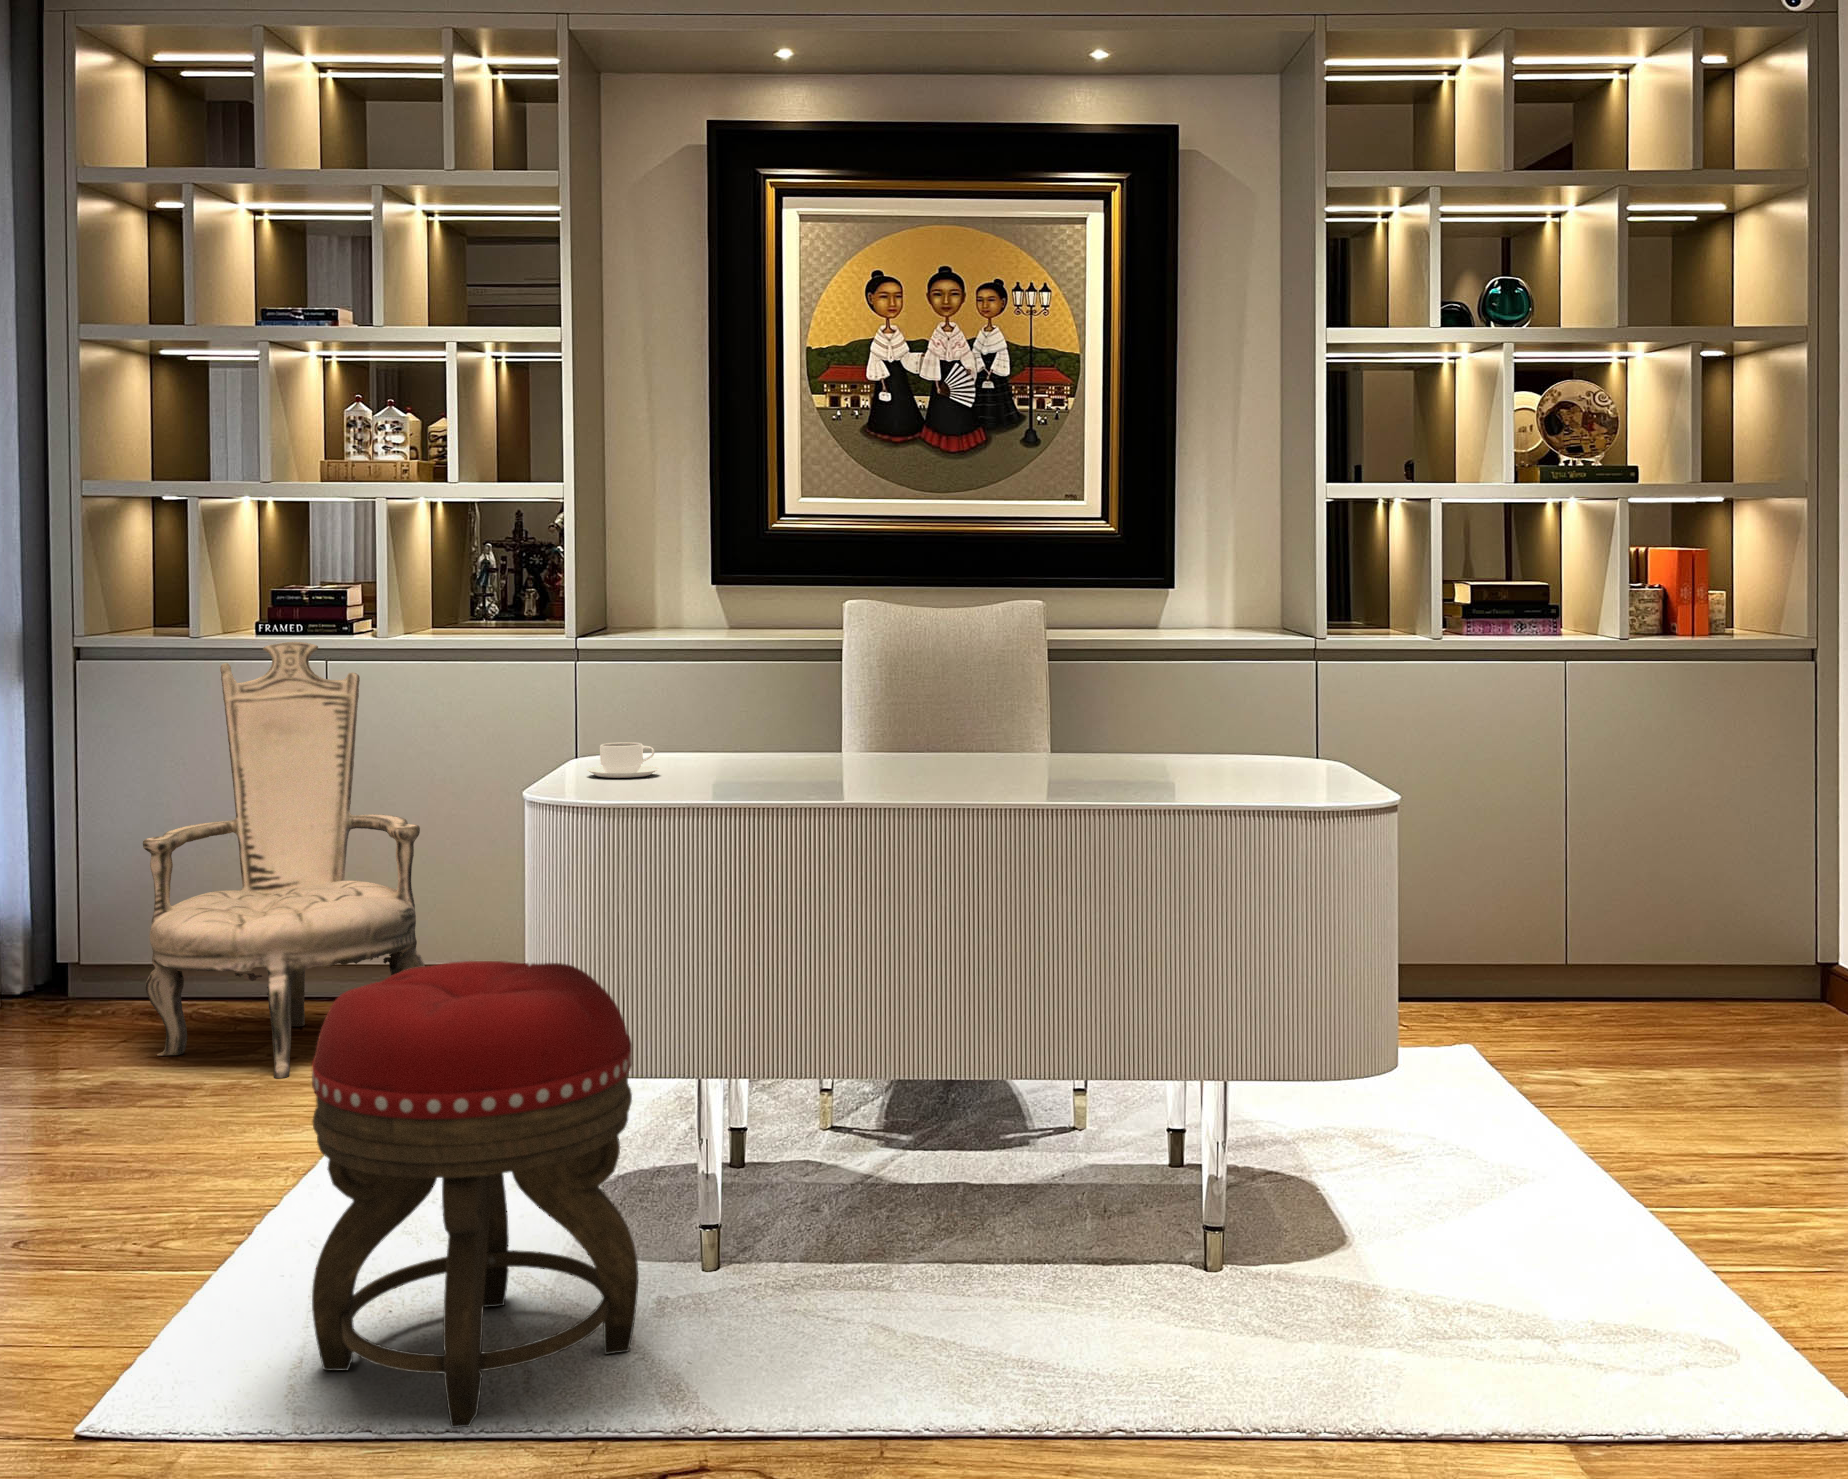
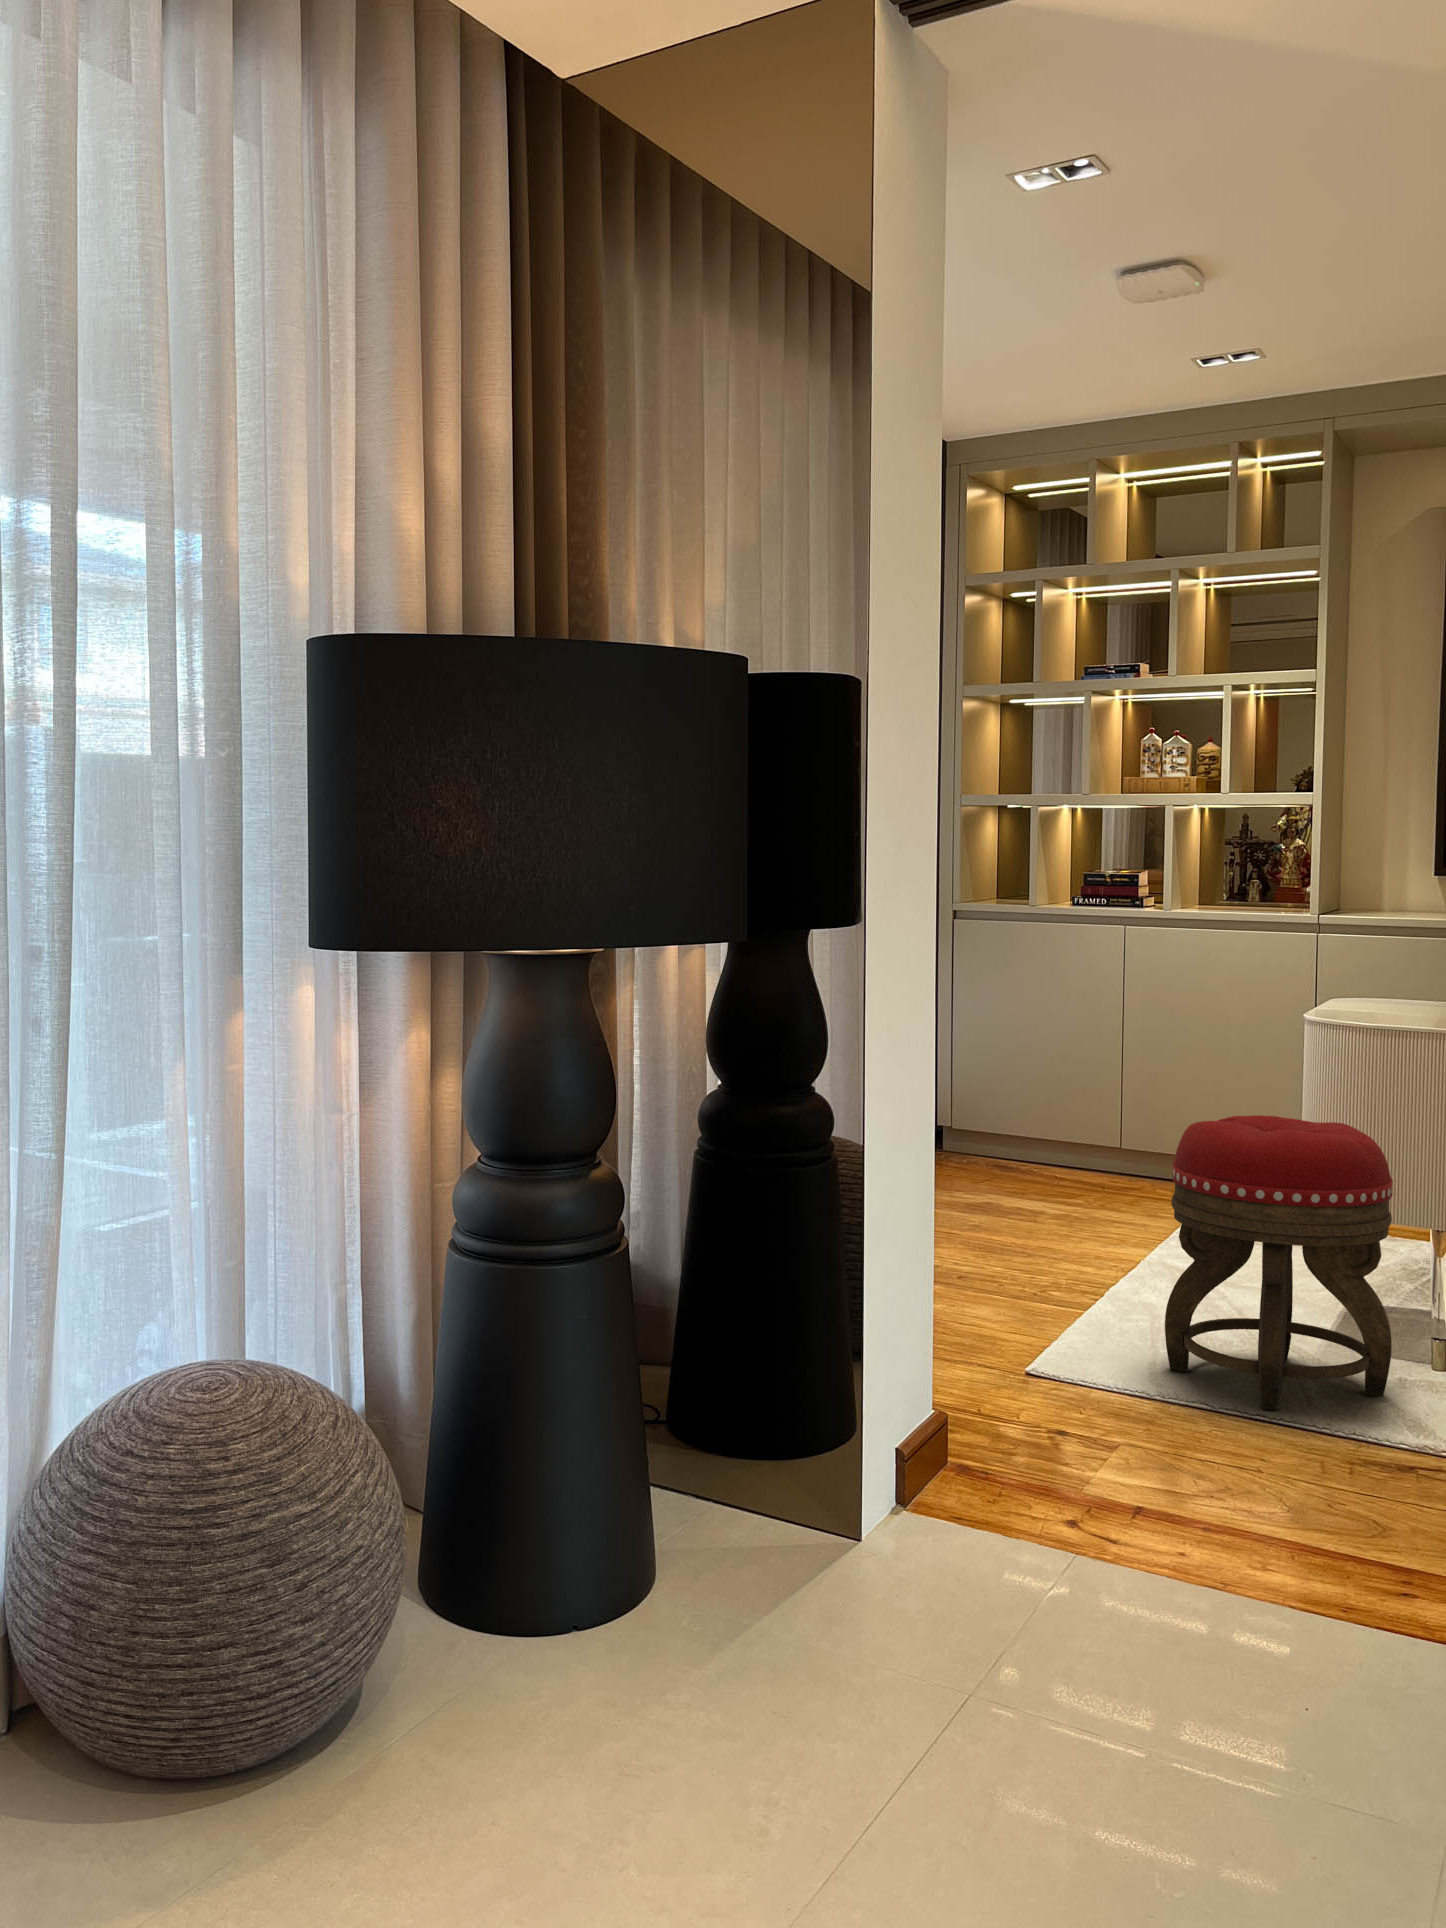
armchair: present [143,642,425,1078] -> none [997,911,1196,1222]
coffee cup: present [587,742,659,778] -> none [1355,979,1411,1004]

